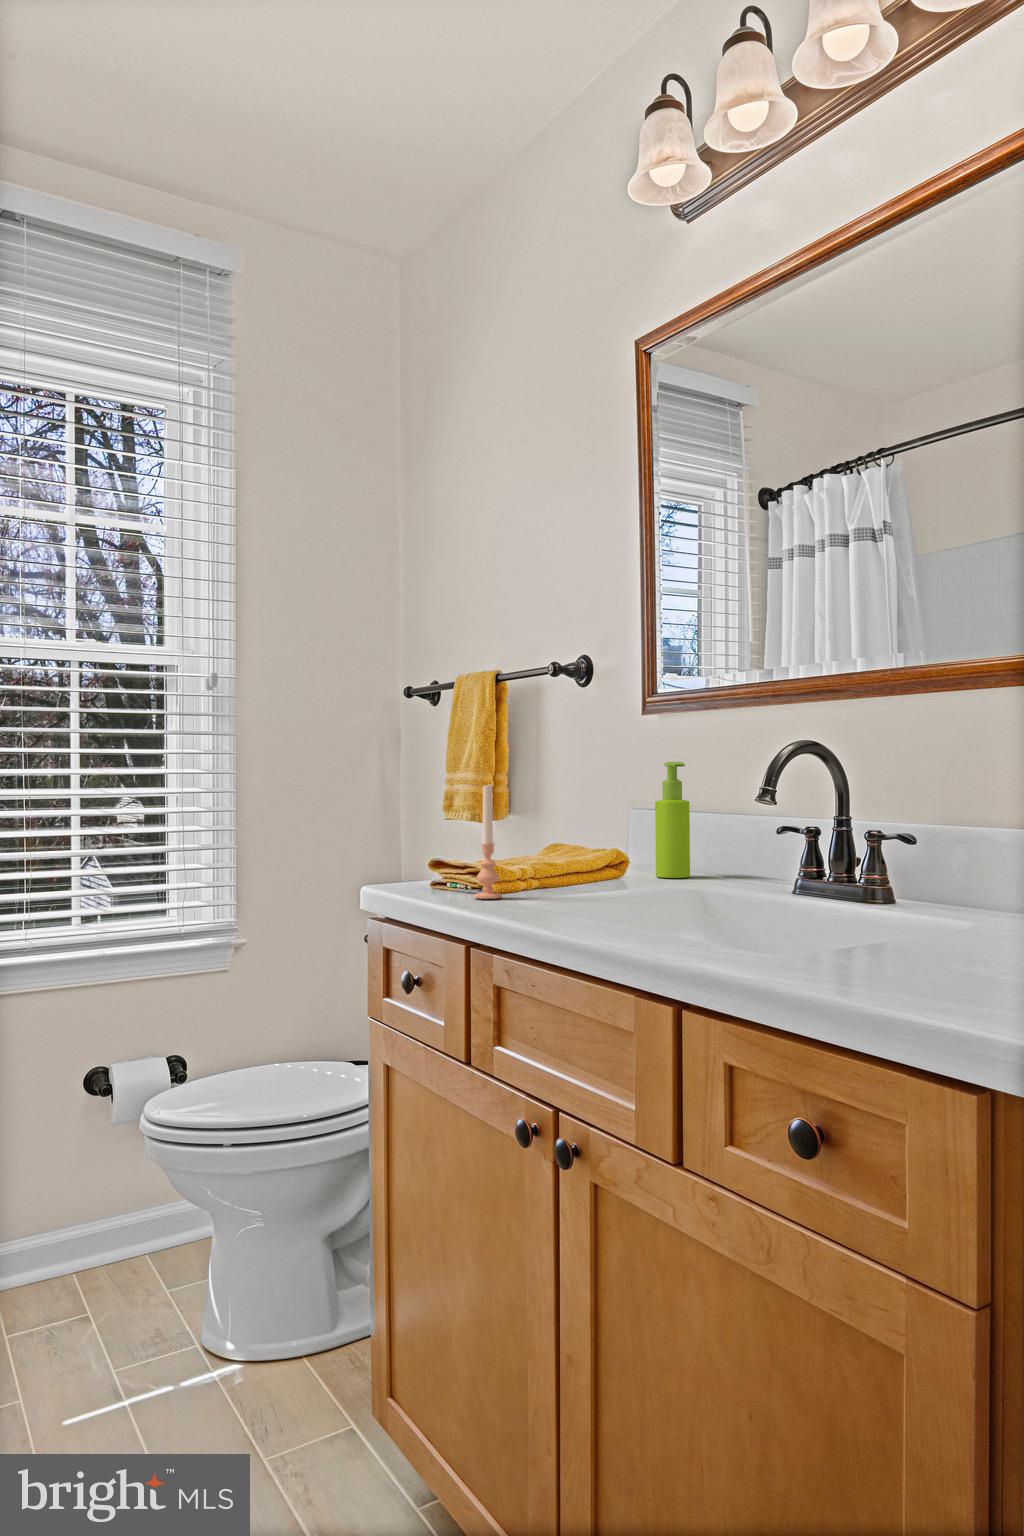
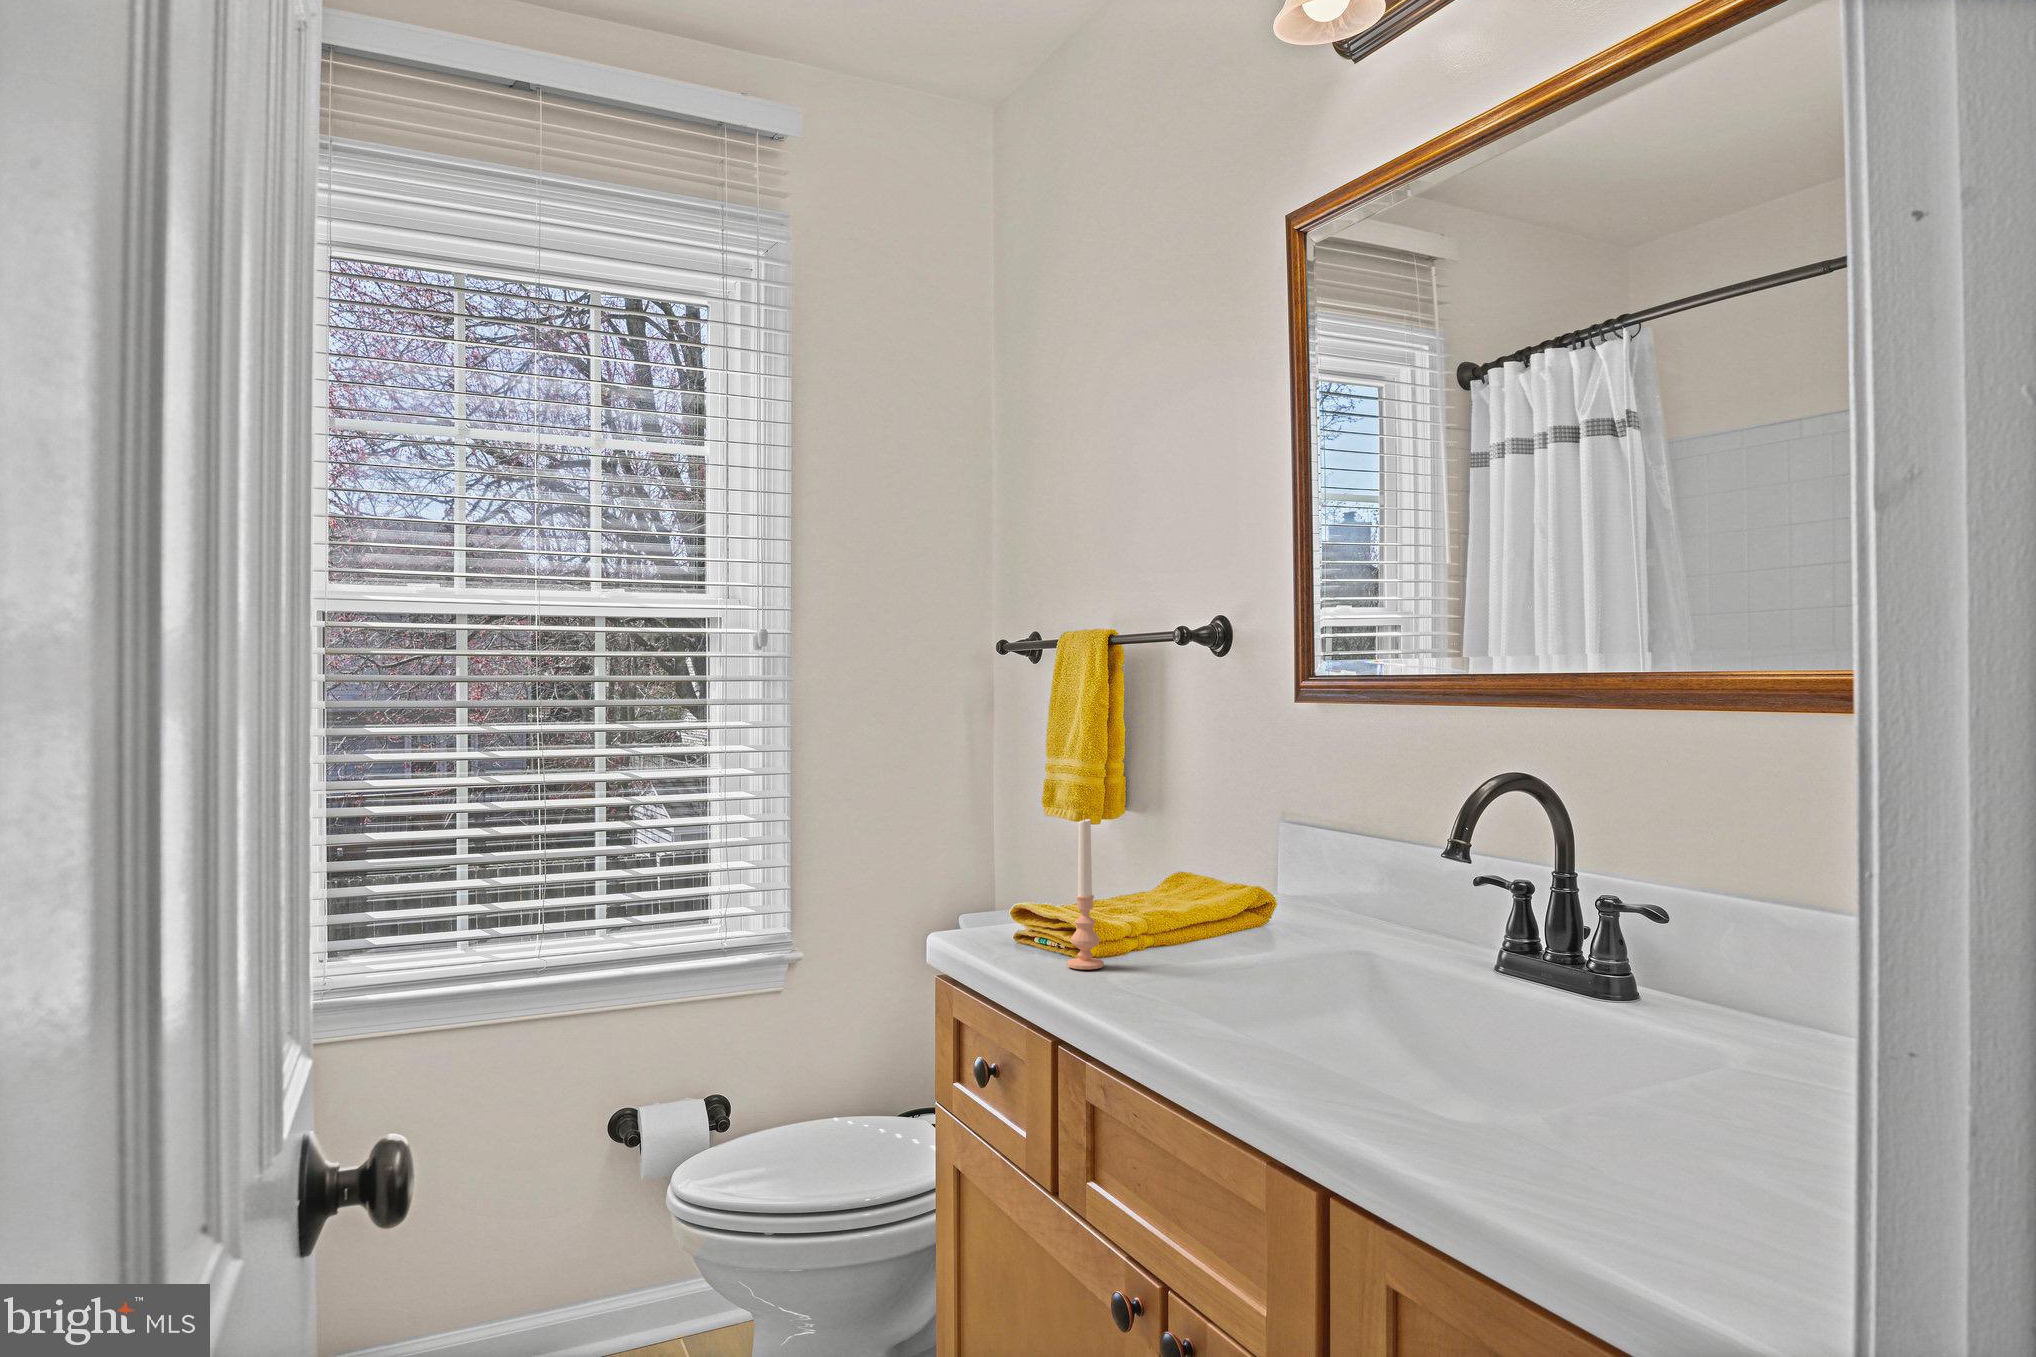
soap dispenser: present [655,762,690,878] -> none [1311,771,1357,925]

